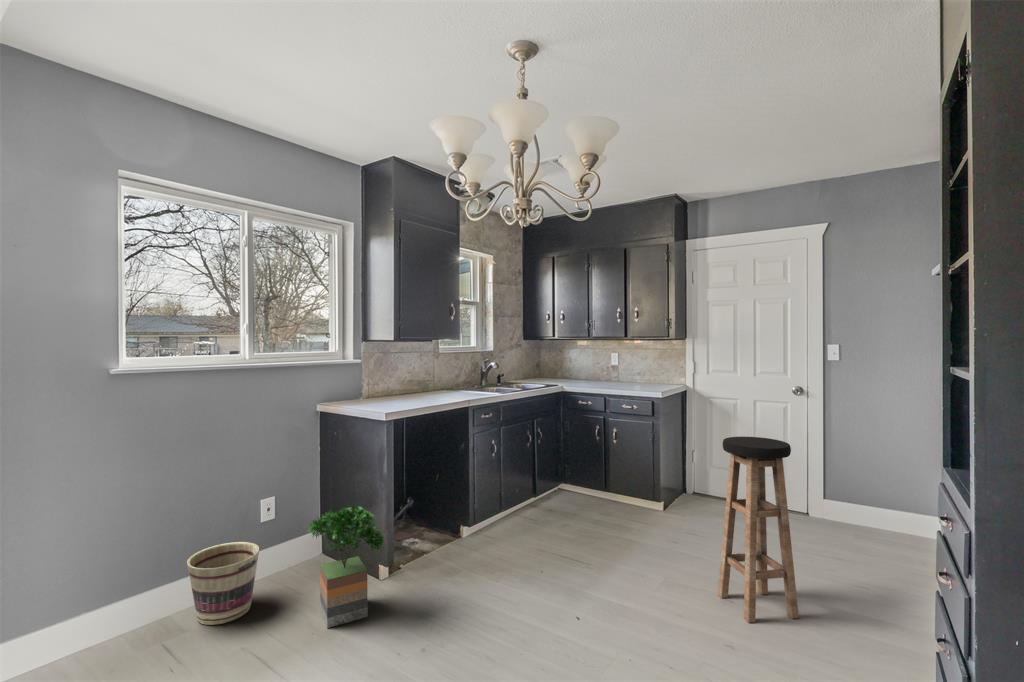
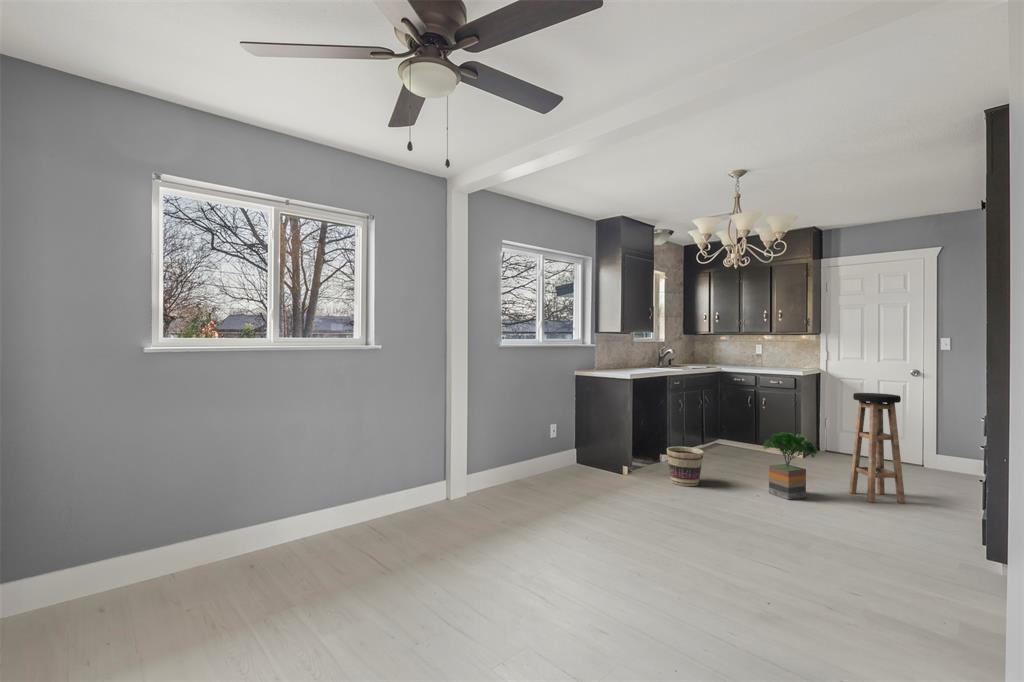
potted tree: present [308,505,384,628] -> present [763,432,818,500]
basket: present [187,542,259,625] -> present [667,447,704,486]

